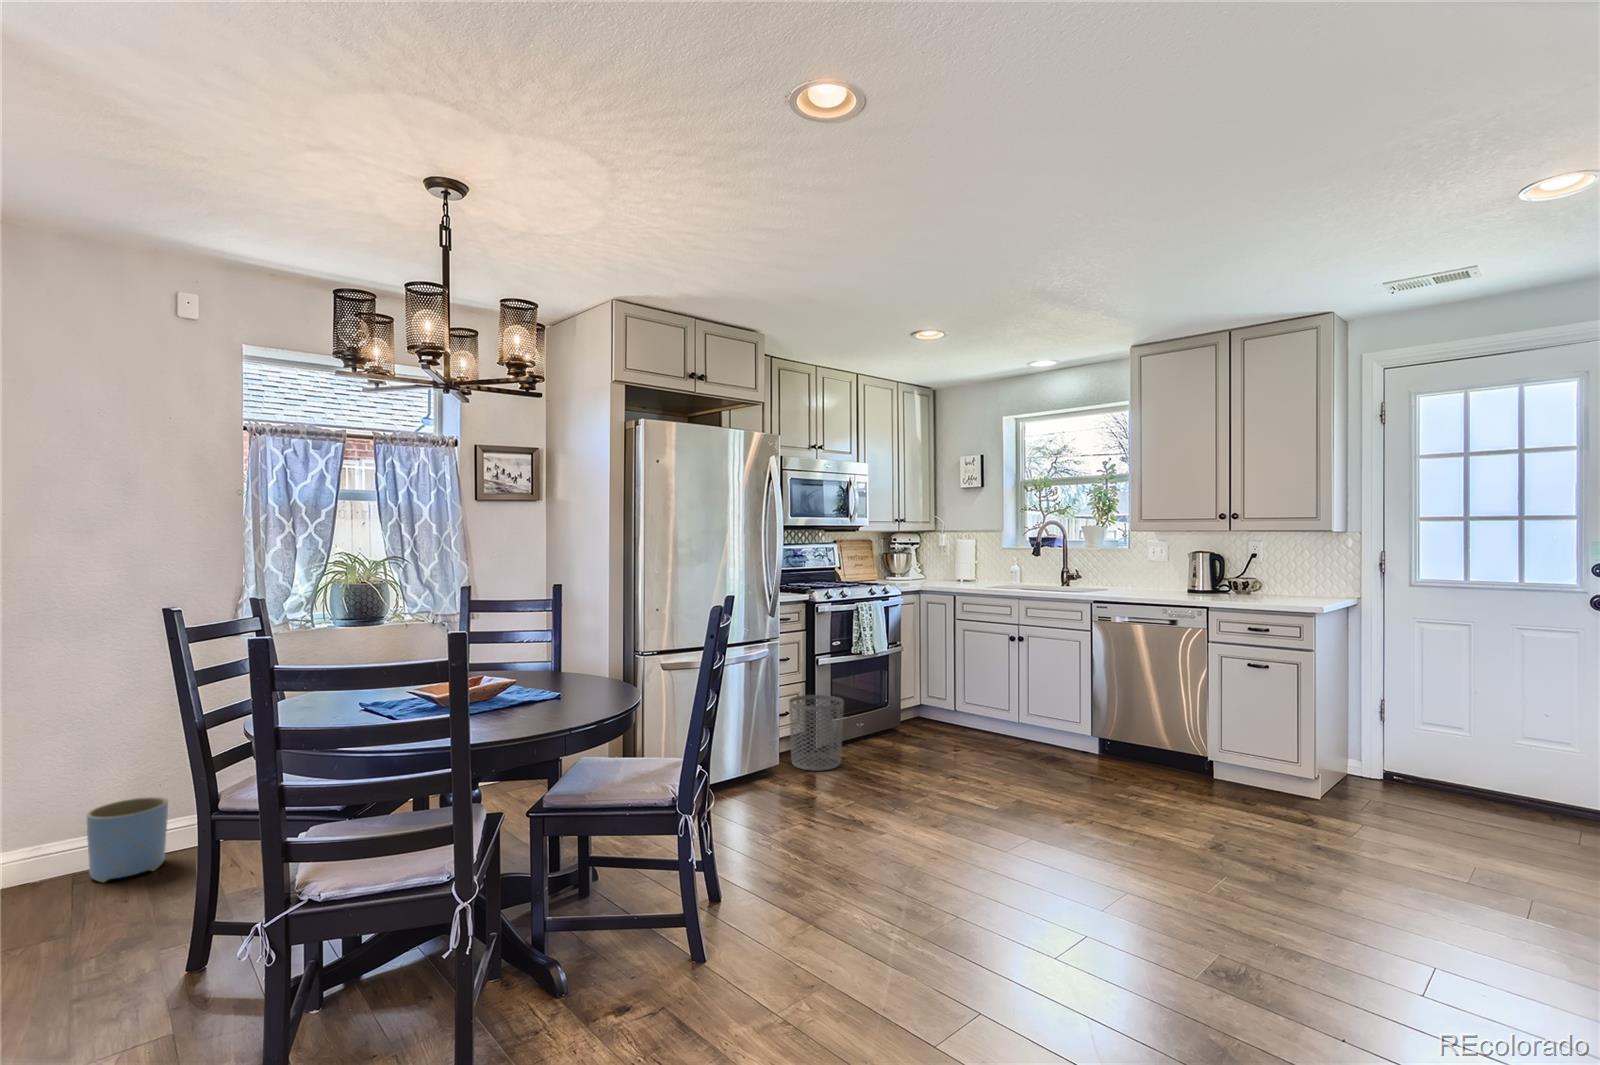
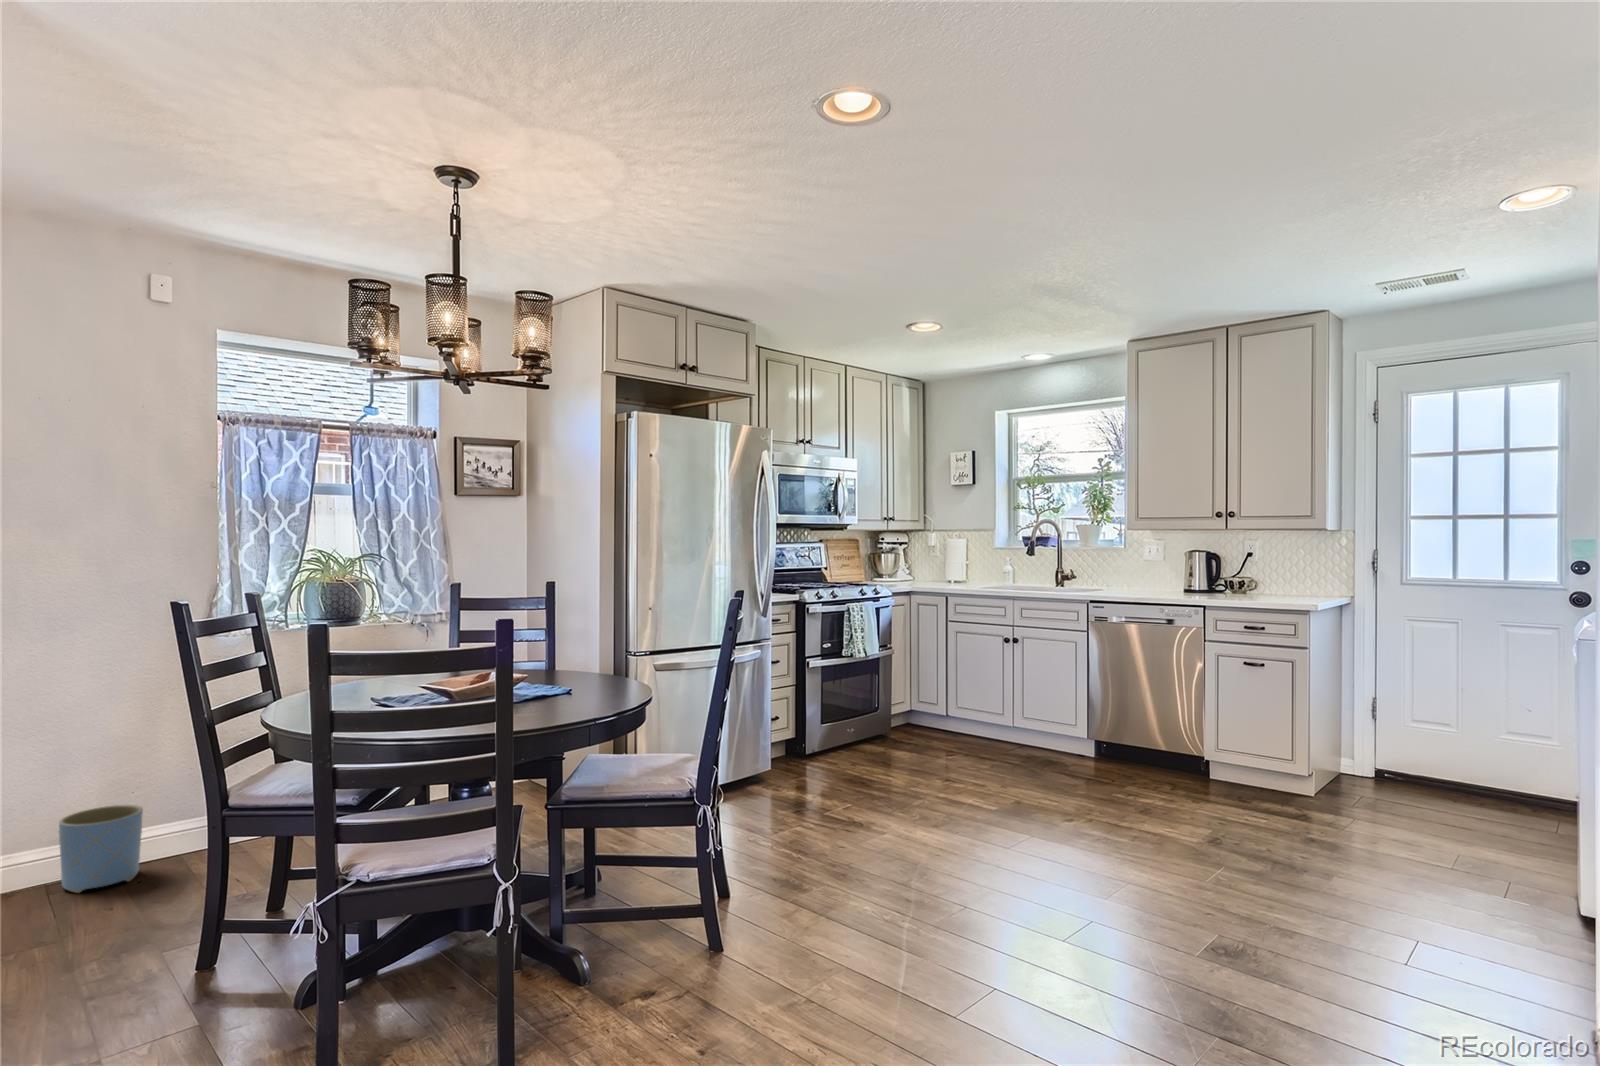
waste bin: present [789,695,844,771] -> none [780,699,837,776]

